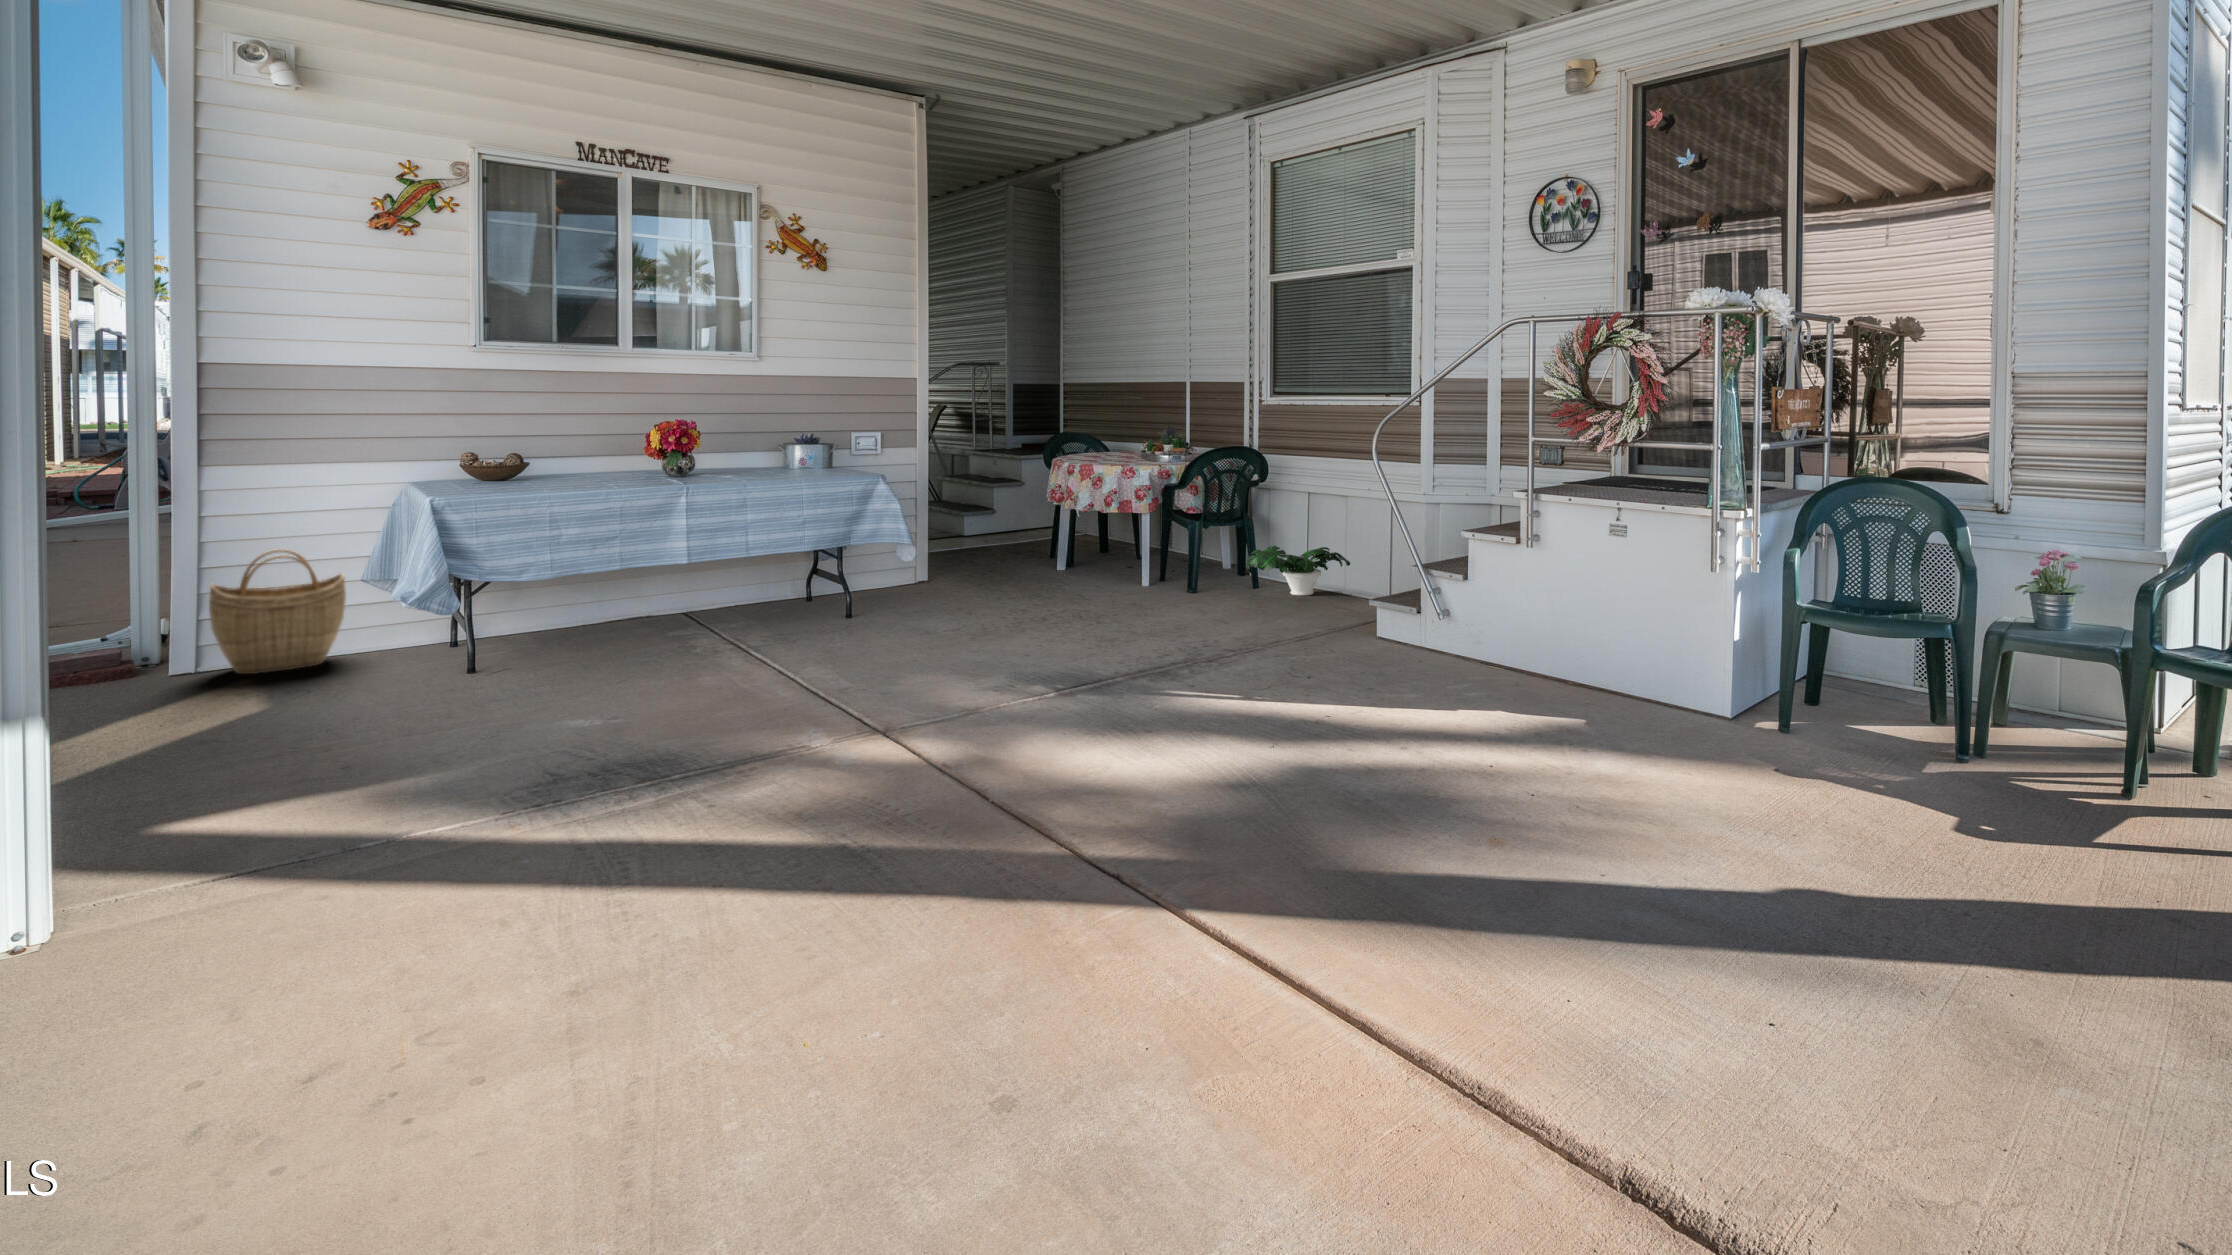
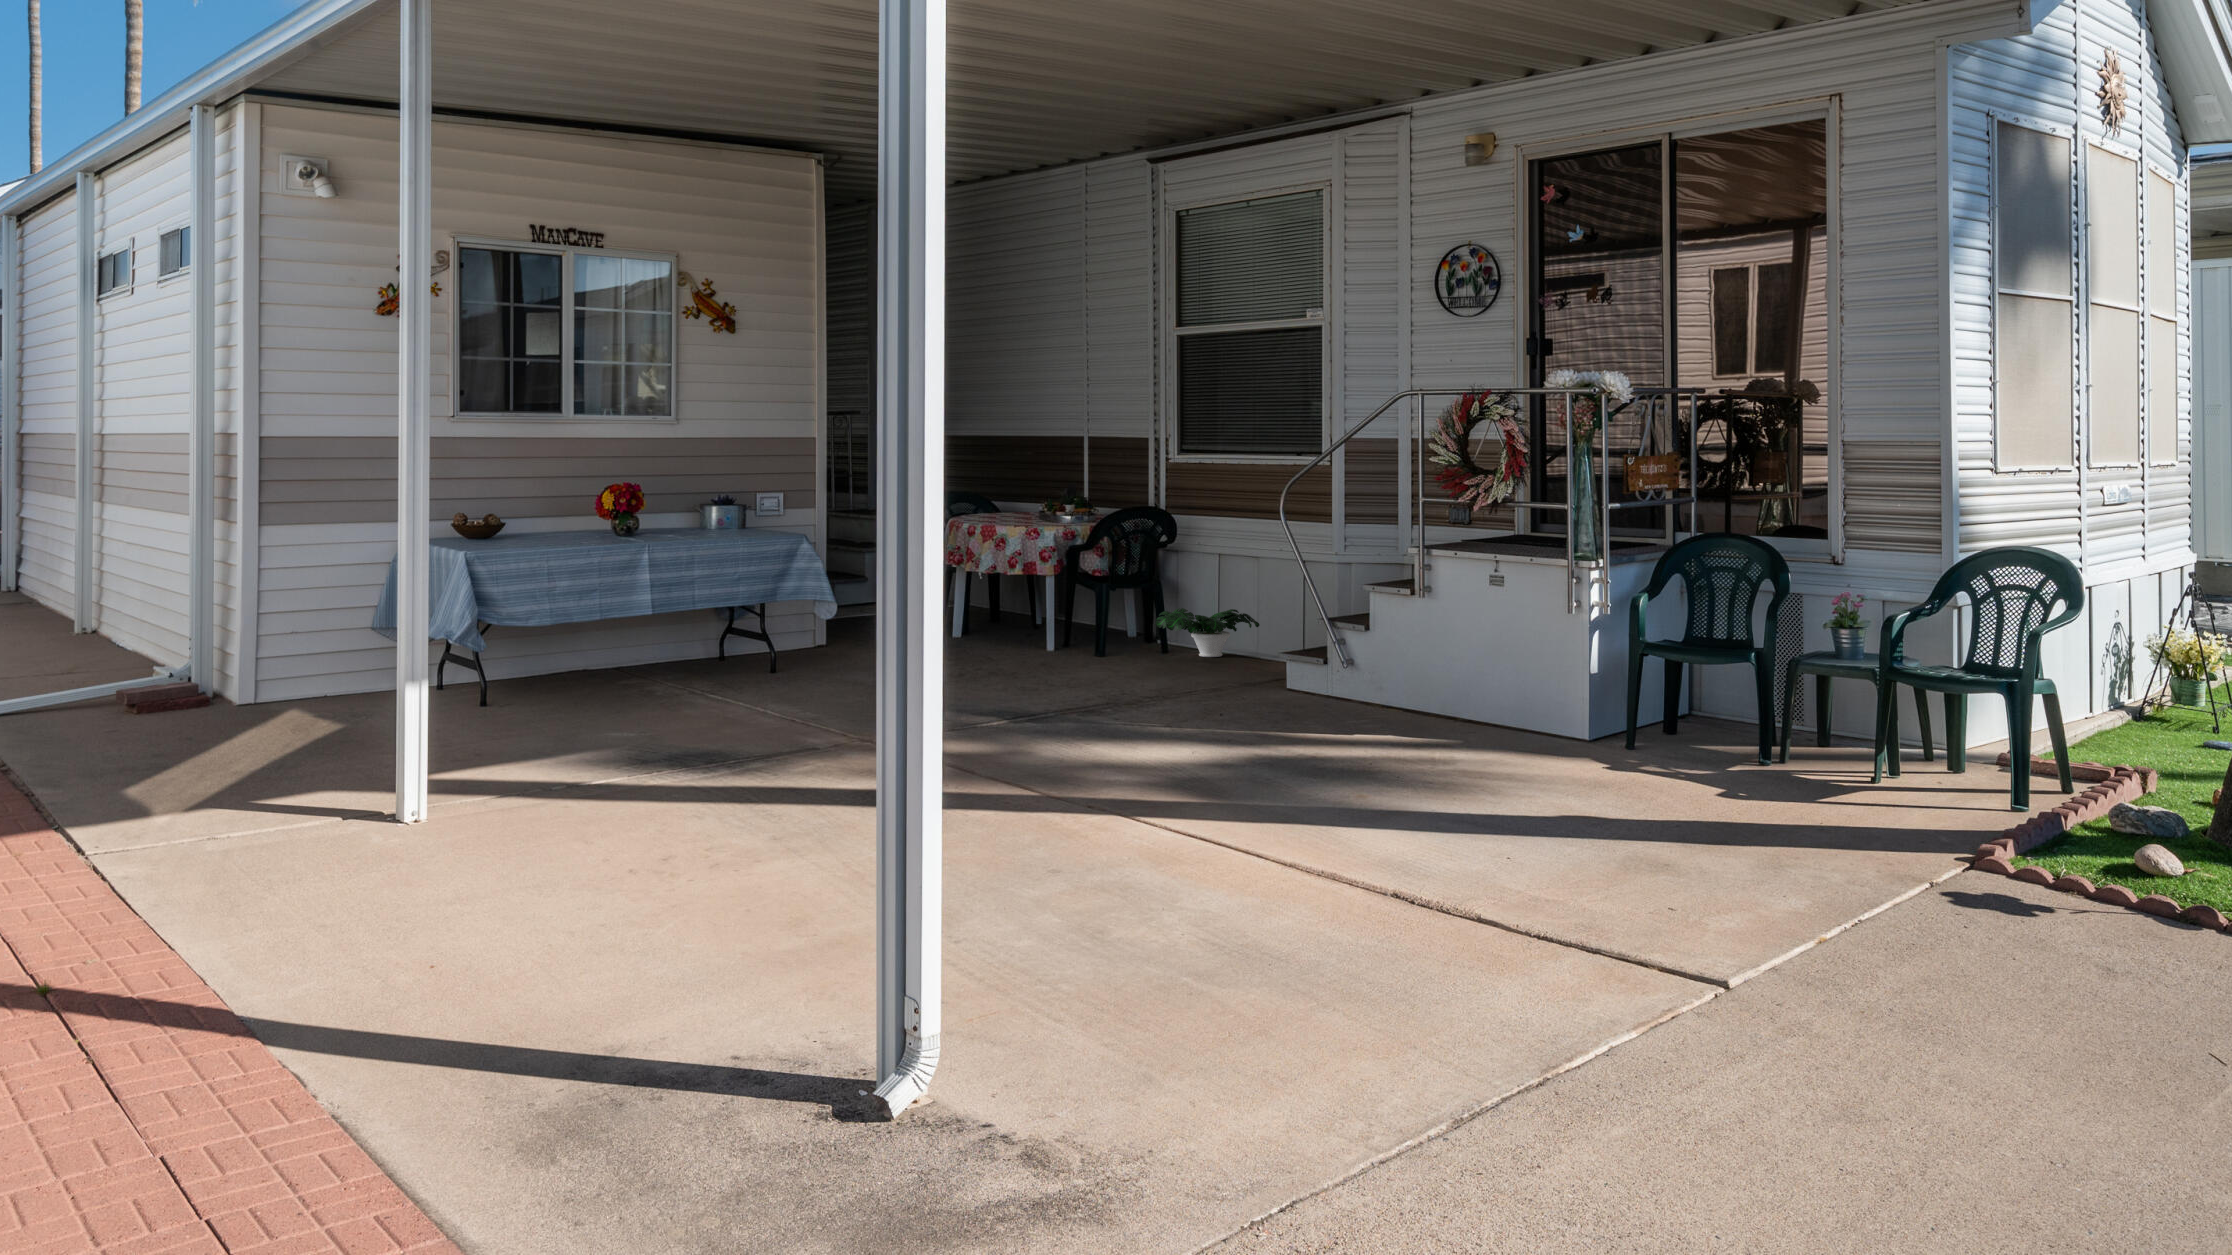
woven basket: present [209,549,346,674] -> none [264,599,362,706]

